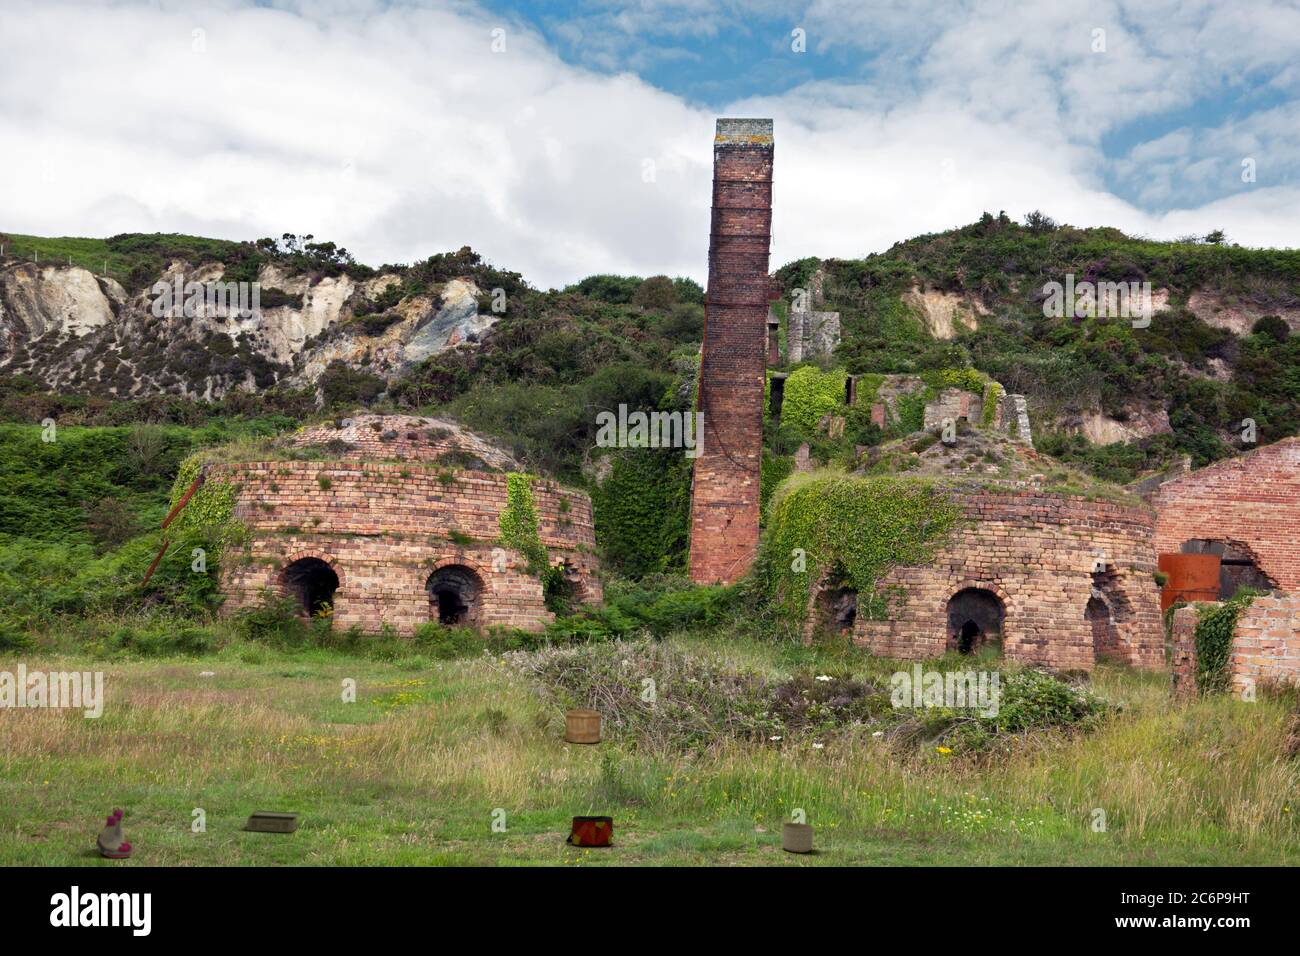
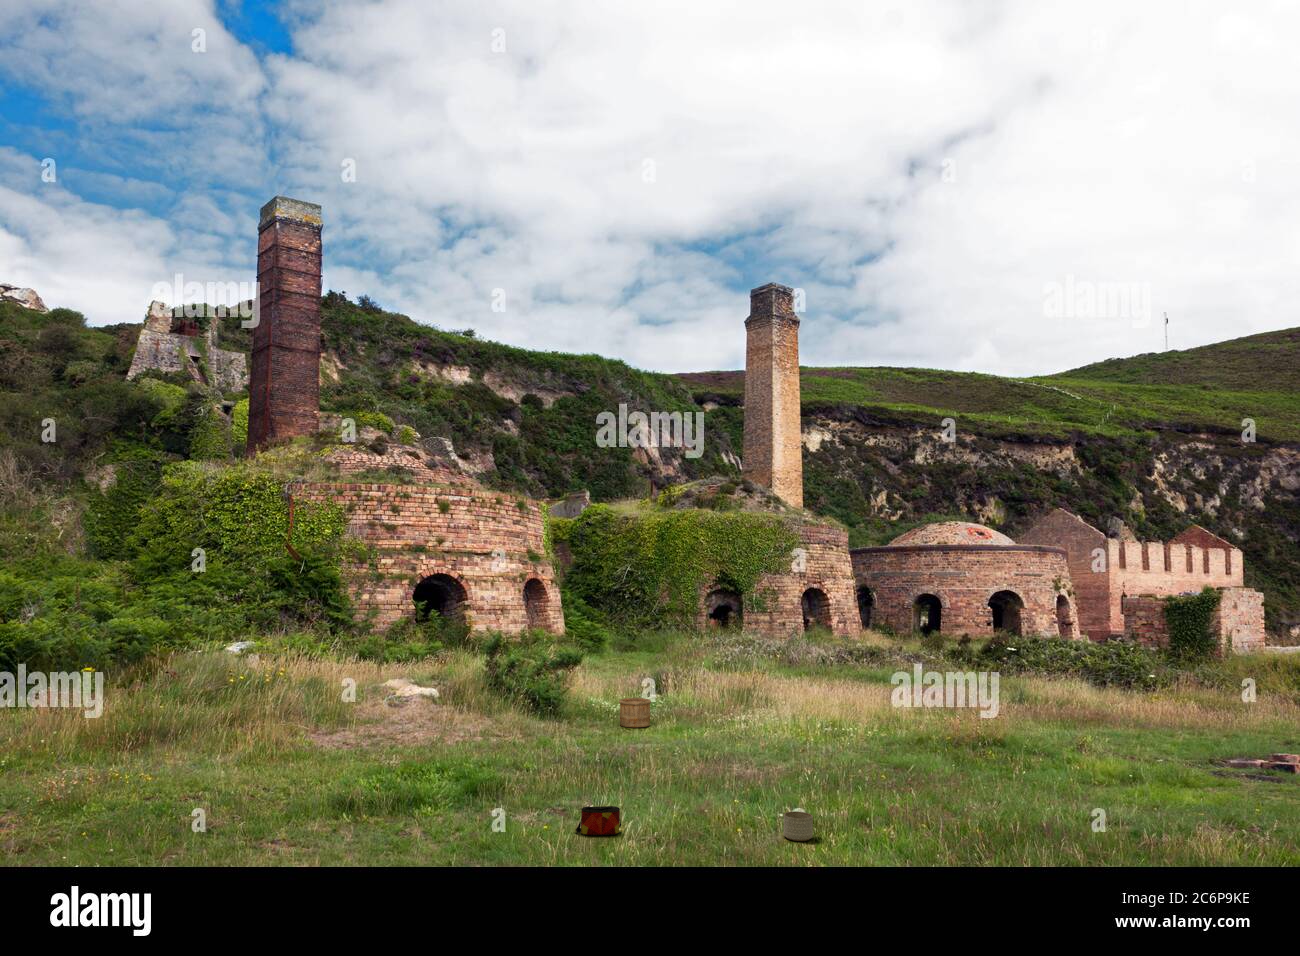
boots: present [96,809,132,858] -> none [129,806,164,852]
toolbox: present [247,811,300,832] -> none [284,802,336,823]

